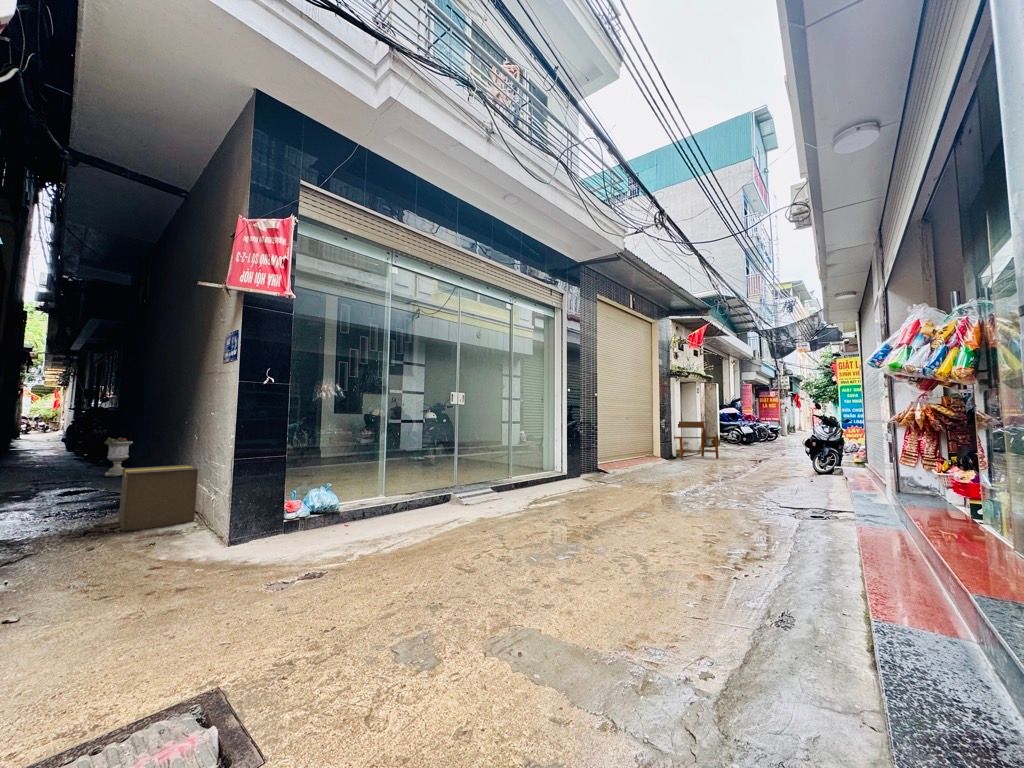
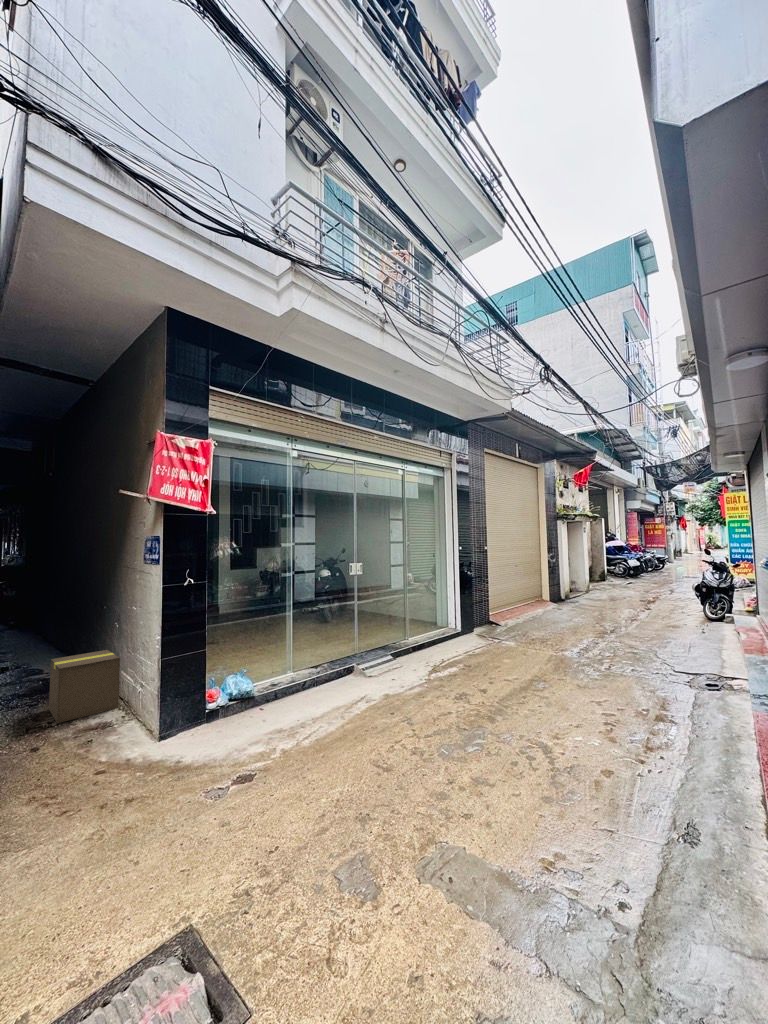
bench: present [674,421,719,459] -> none [559,562,608,601]
planter: present [105,437,133,477] -> none [16,605,43,645]

